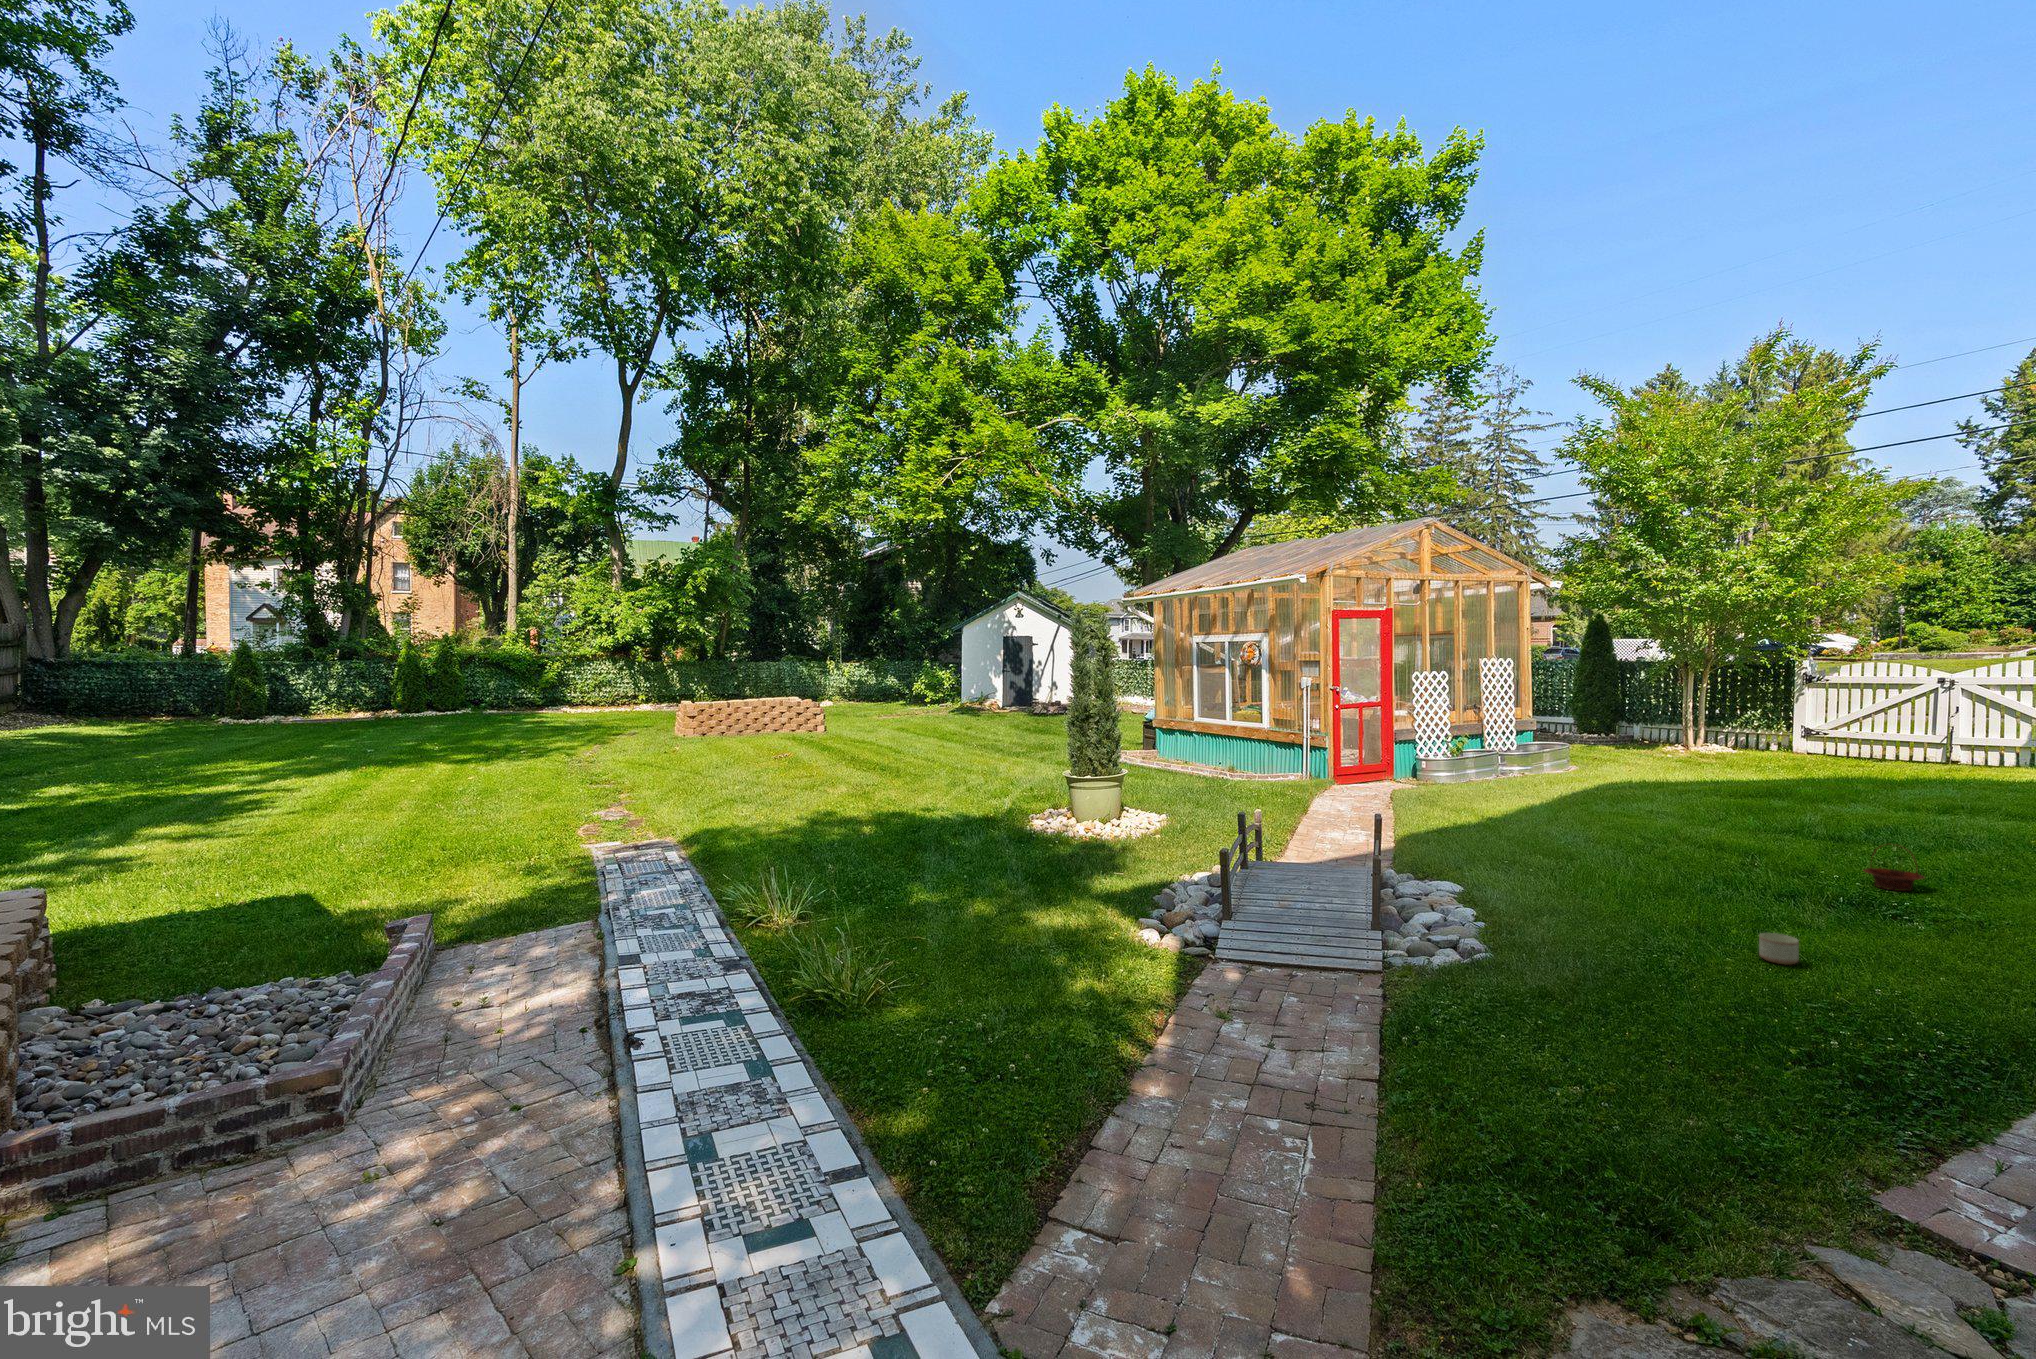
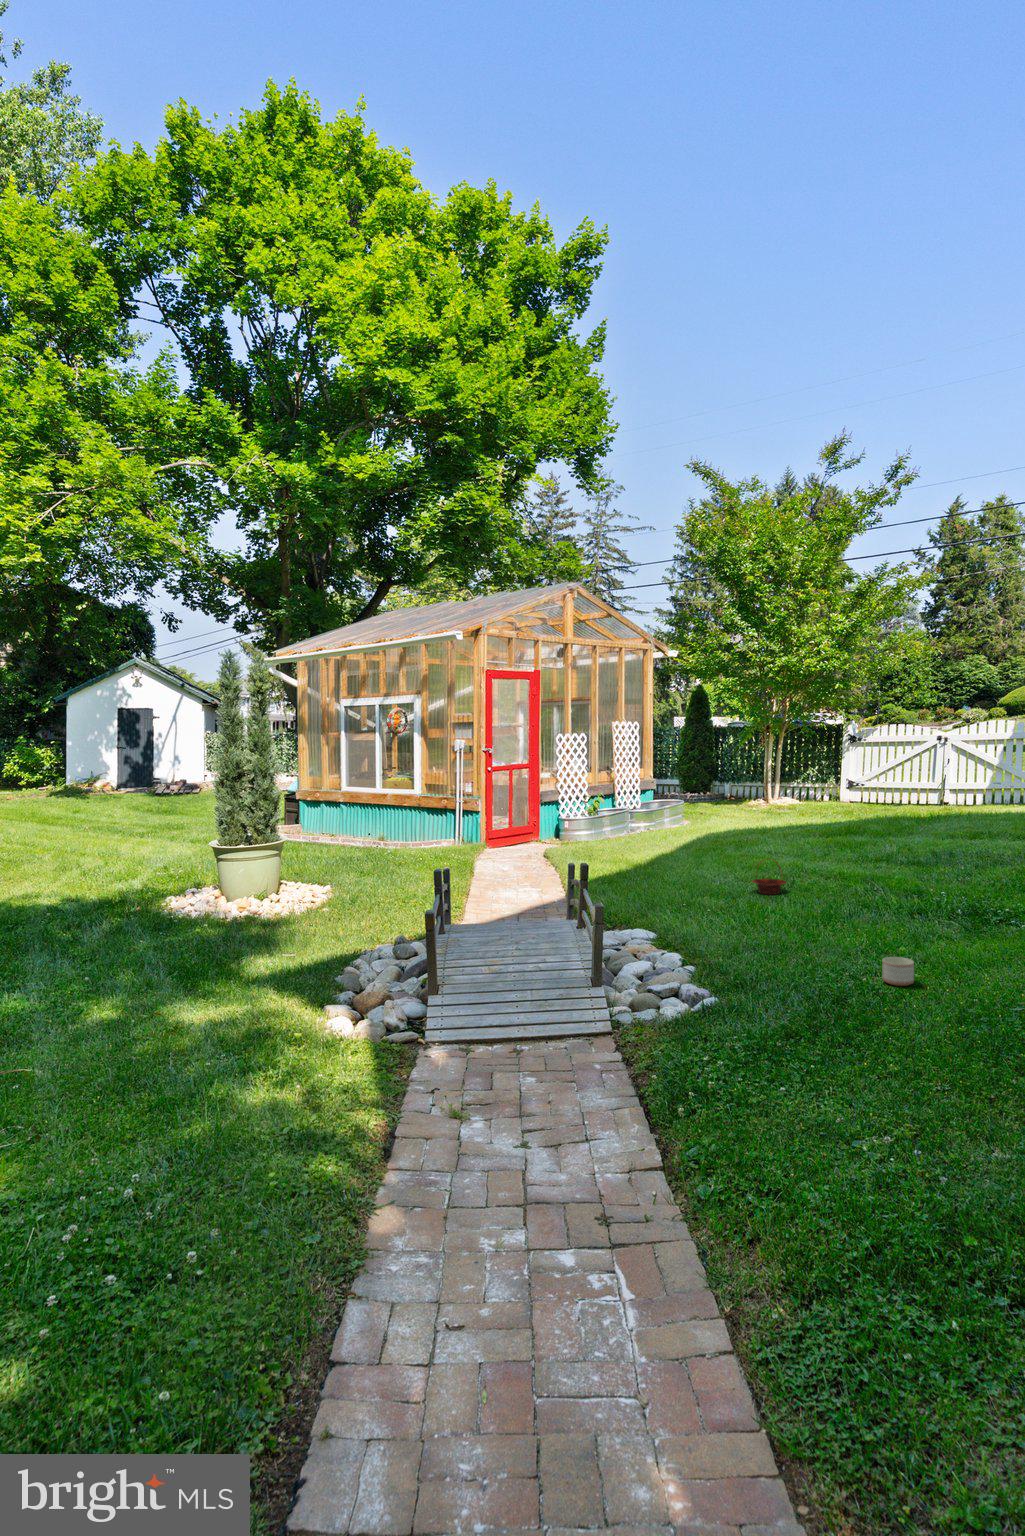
basket: present [1863,848,1924,891] -> present [752,864,786,895]

